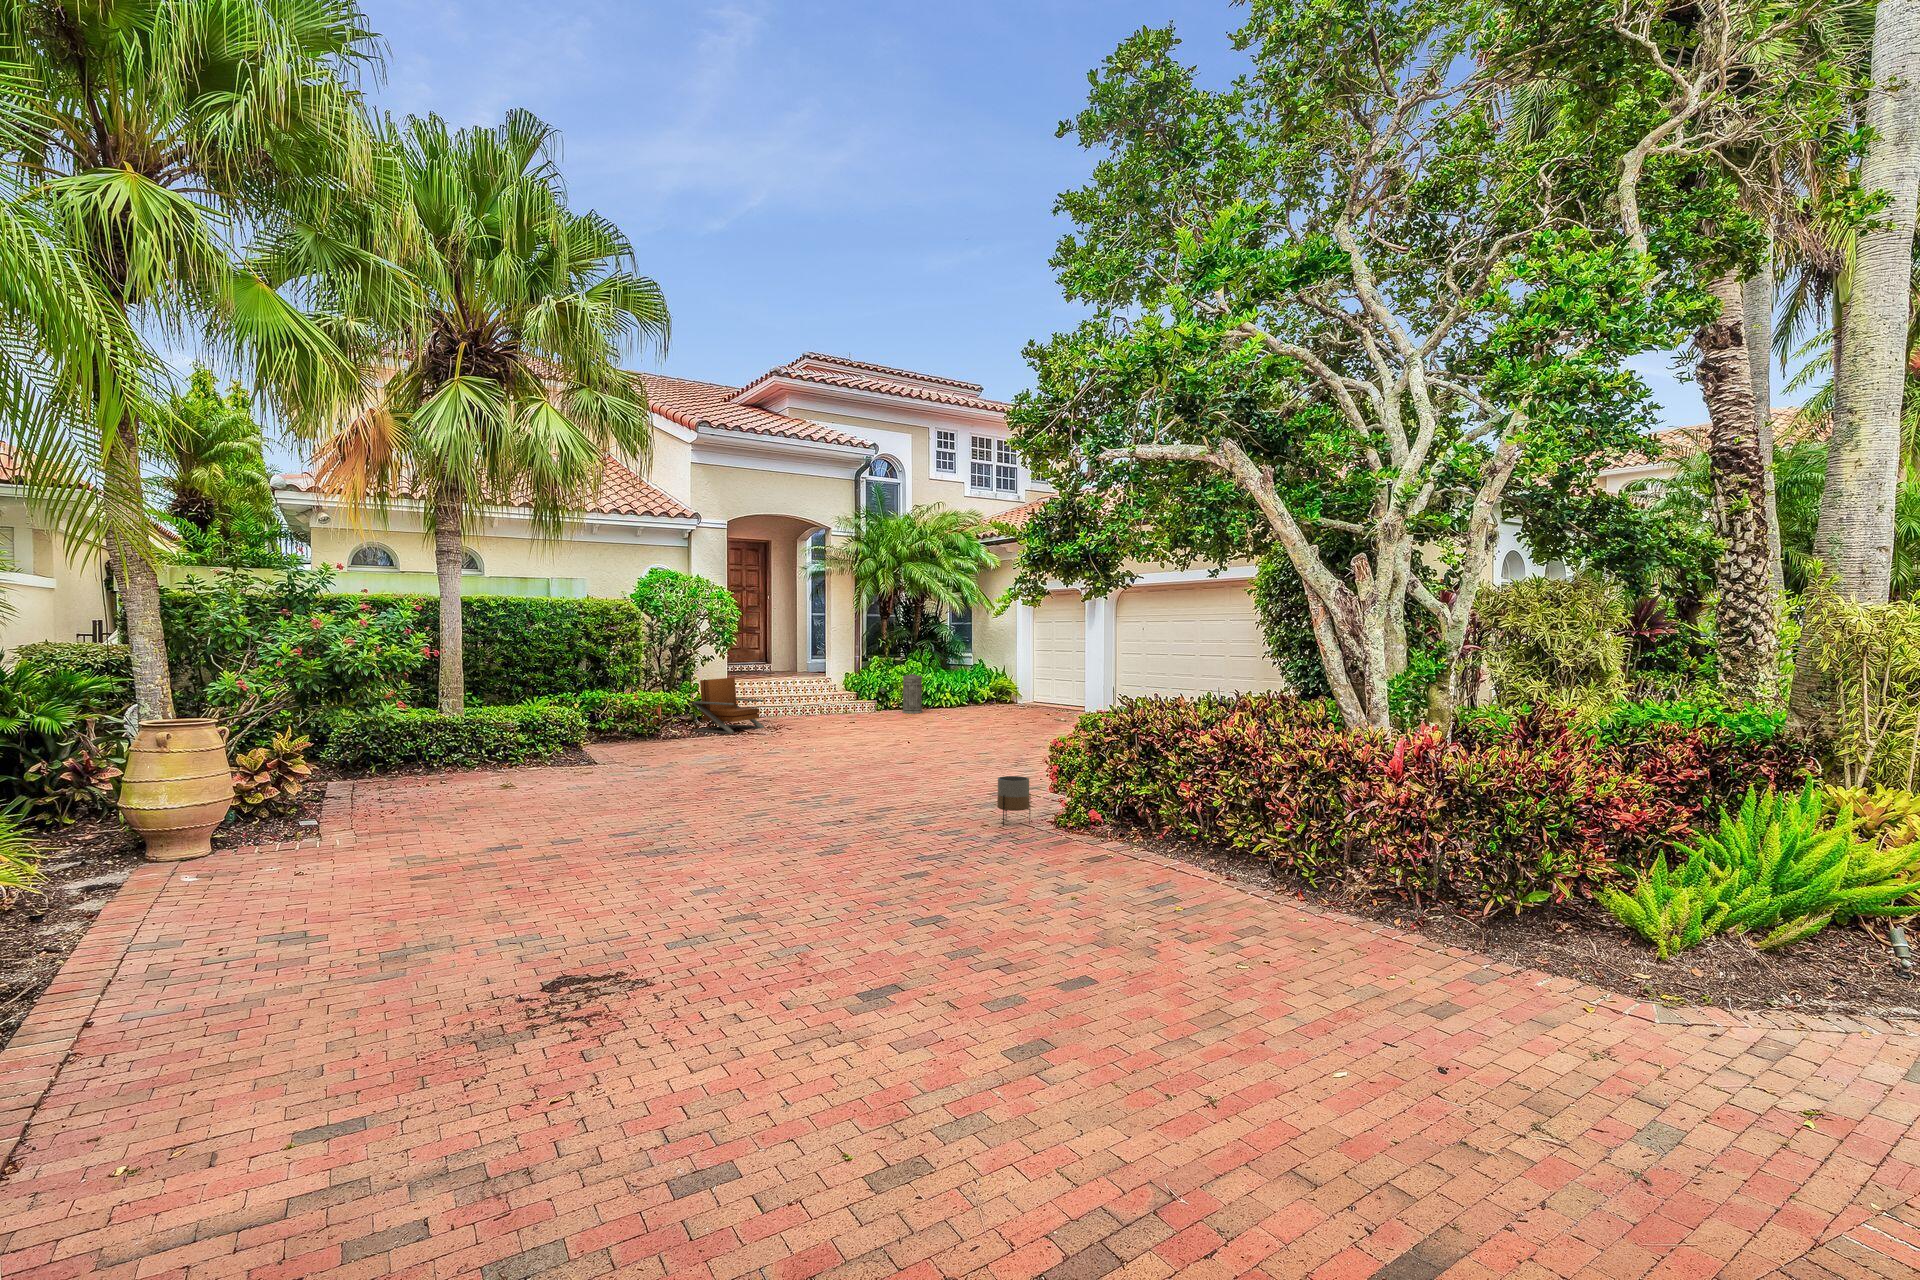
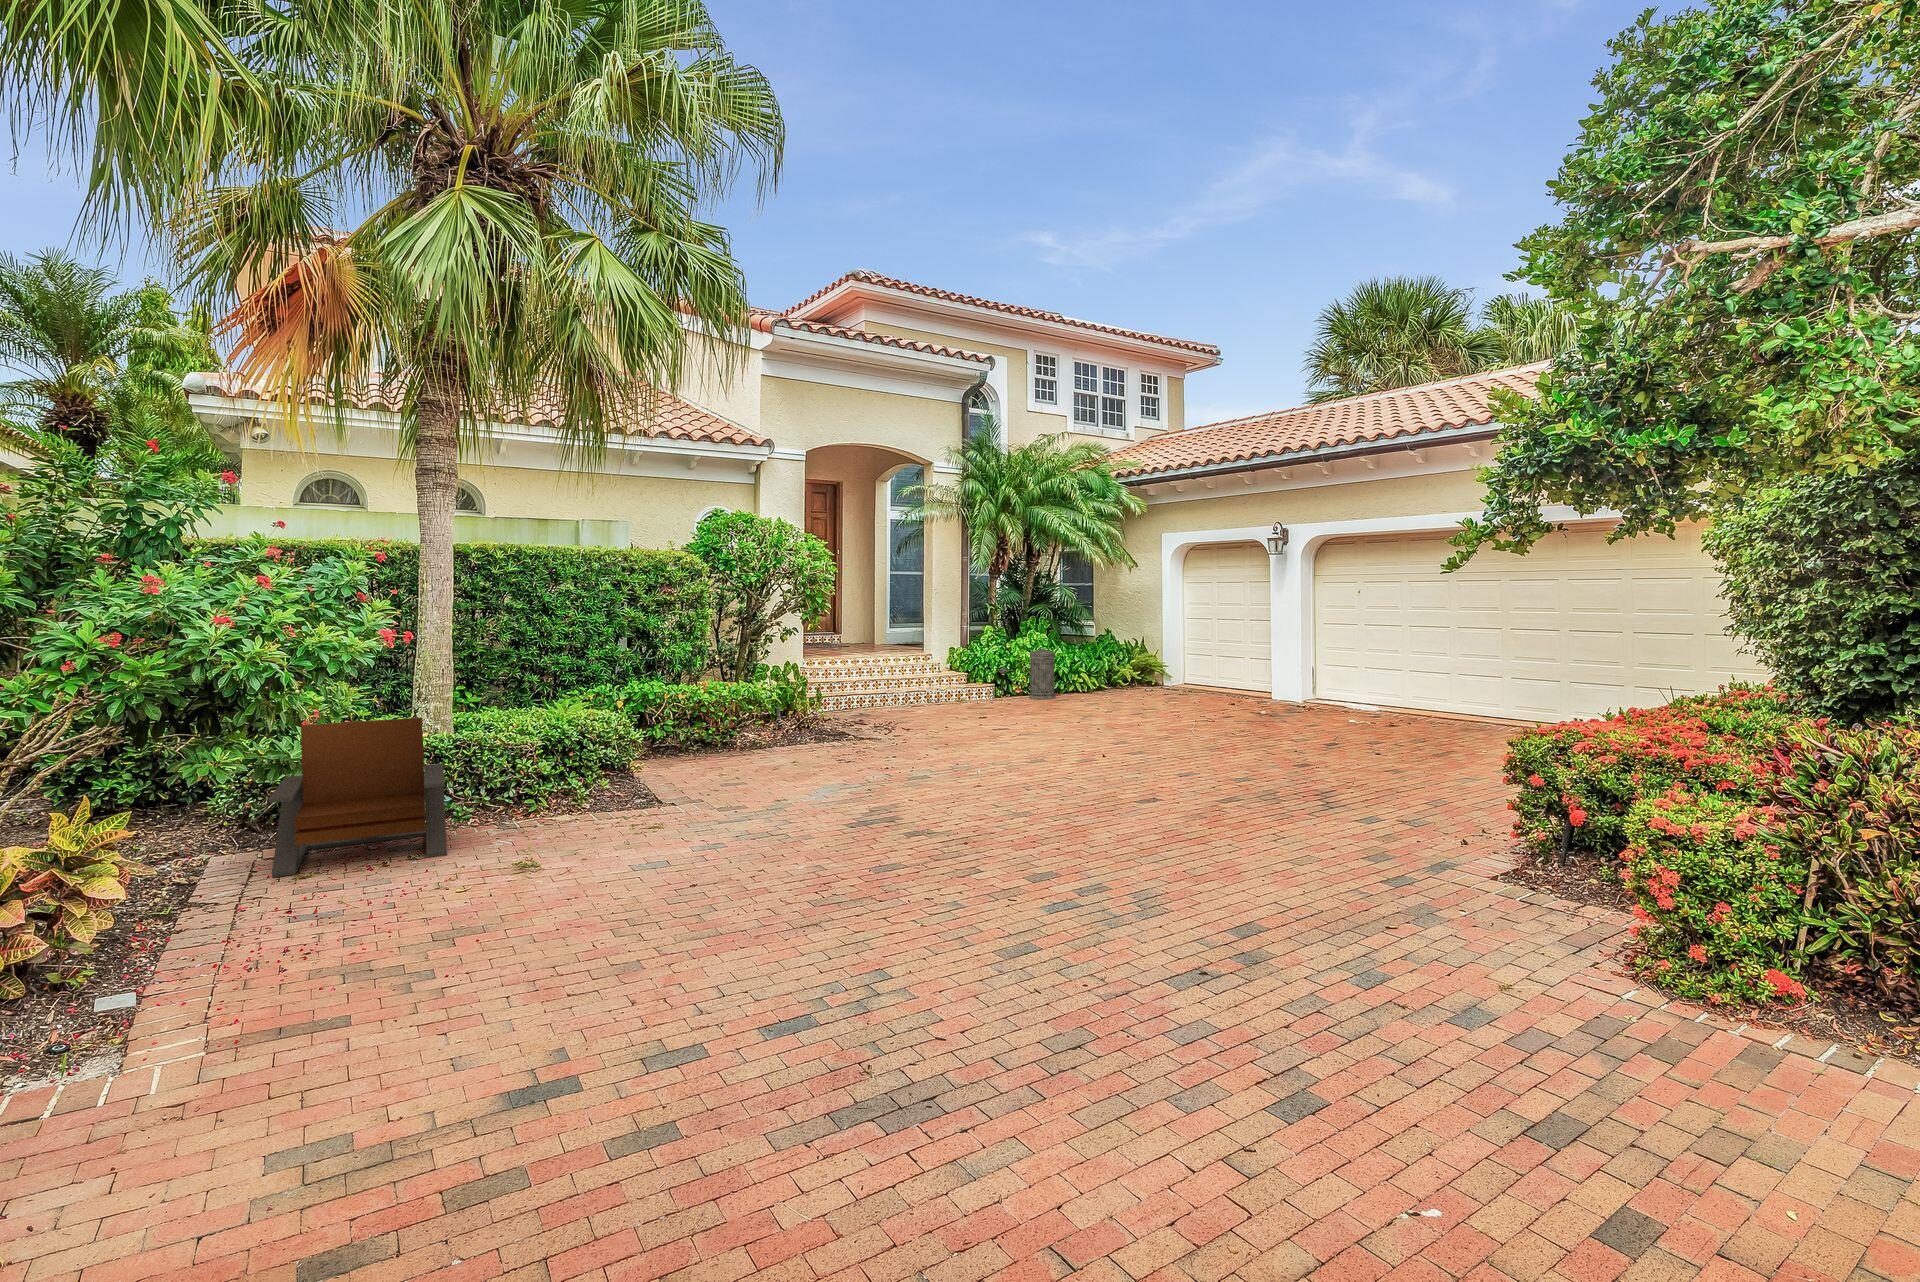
lounge chair: present [692,678,764,733] -> present [268,717,447,877]
planter: present [997,776,1031,826] -> none [1611,889,1700,1012]

